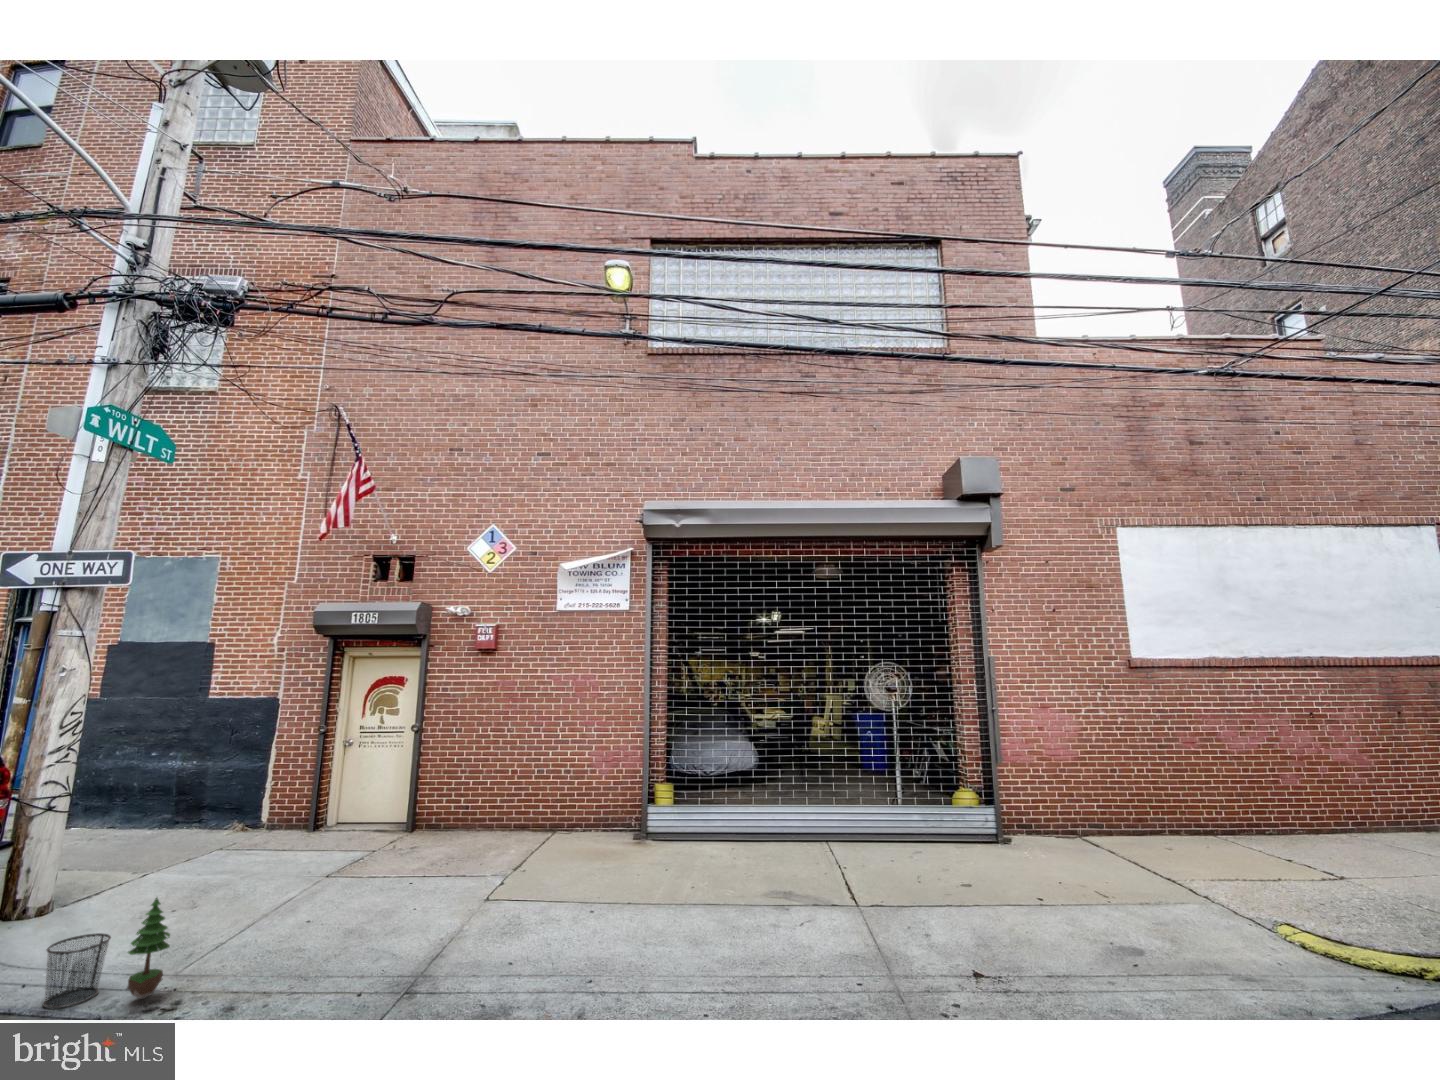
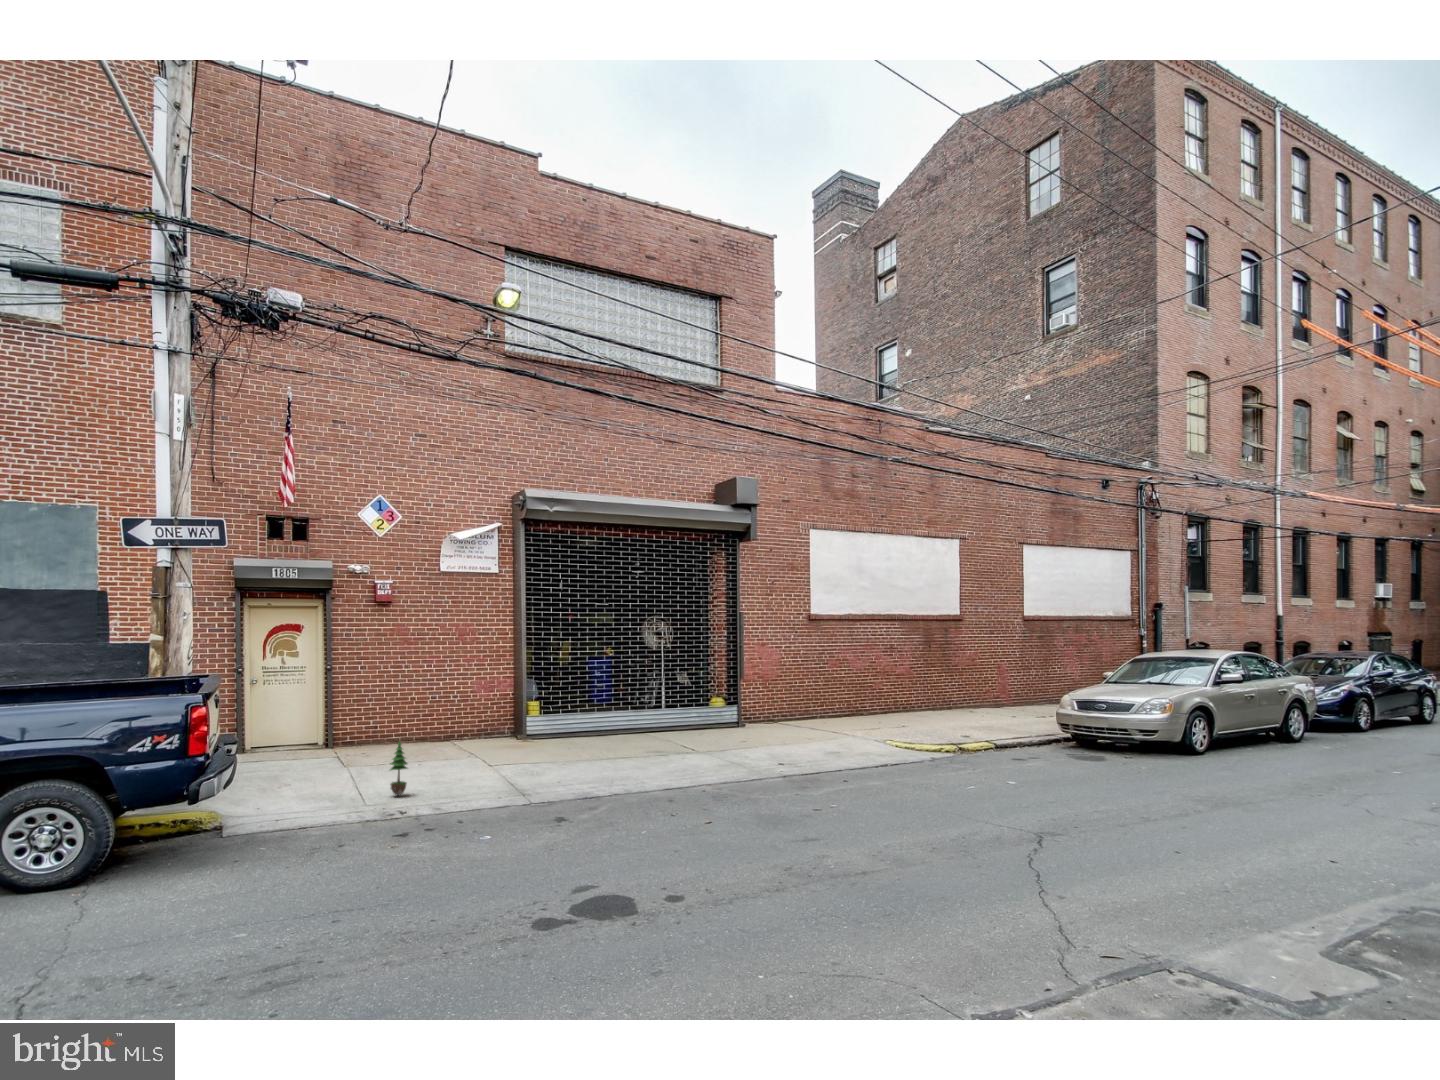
waste bin: present [43,933,111,1008] -> none [339,768,369,803]

